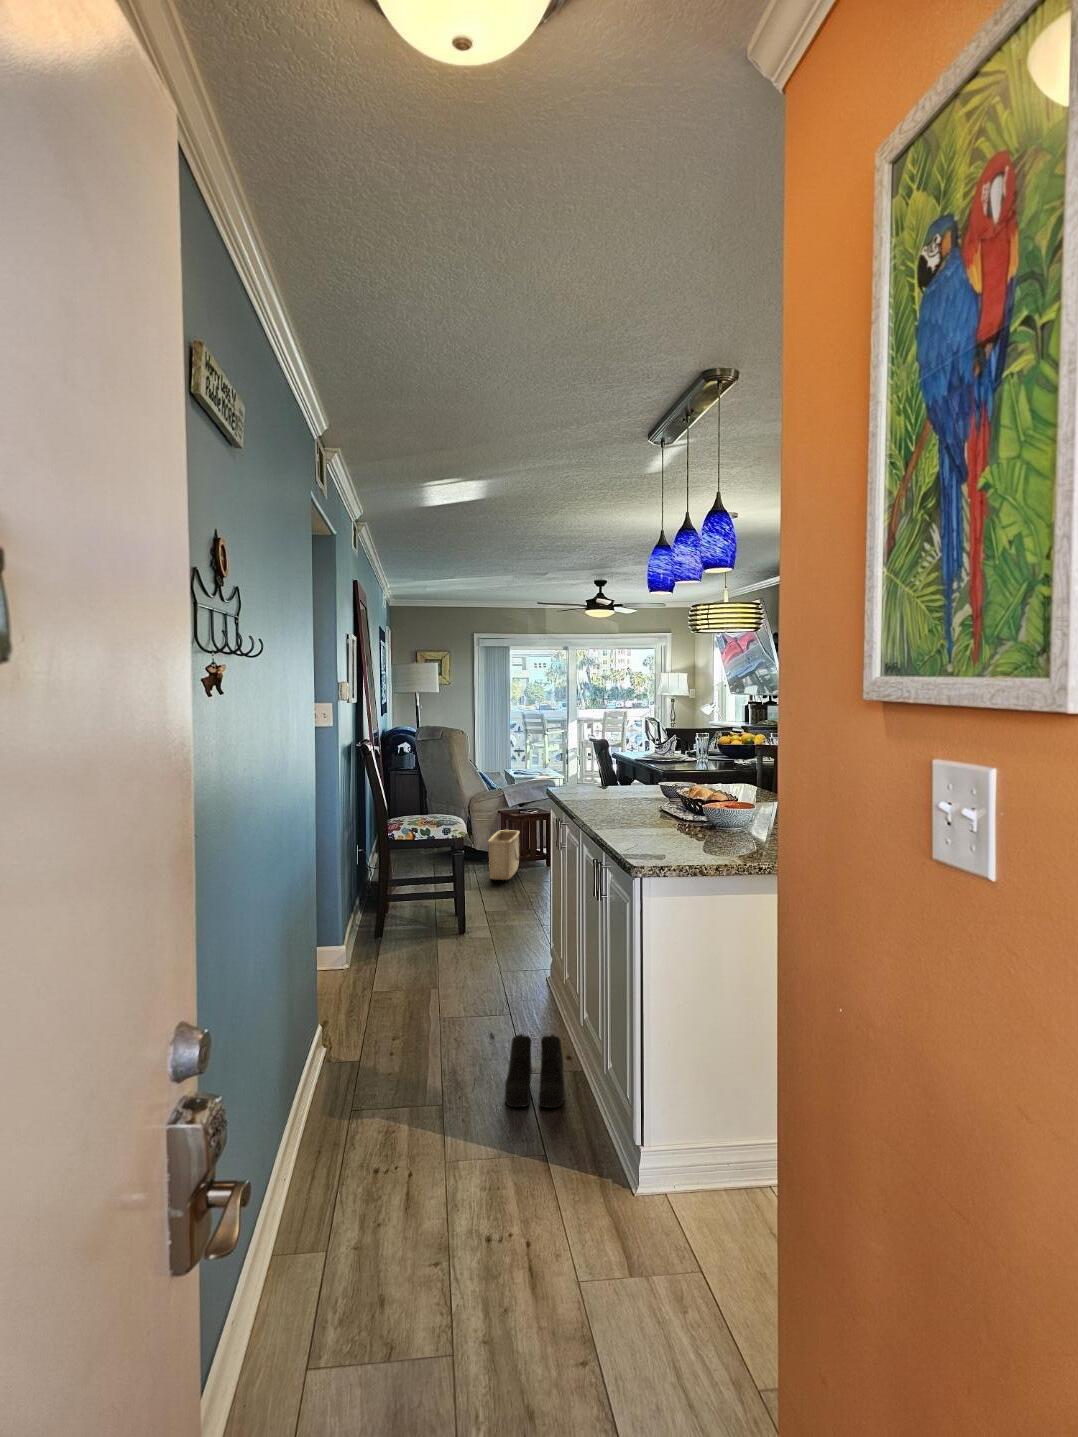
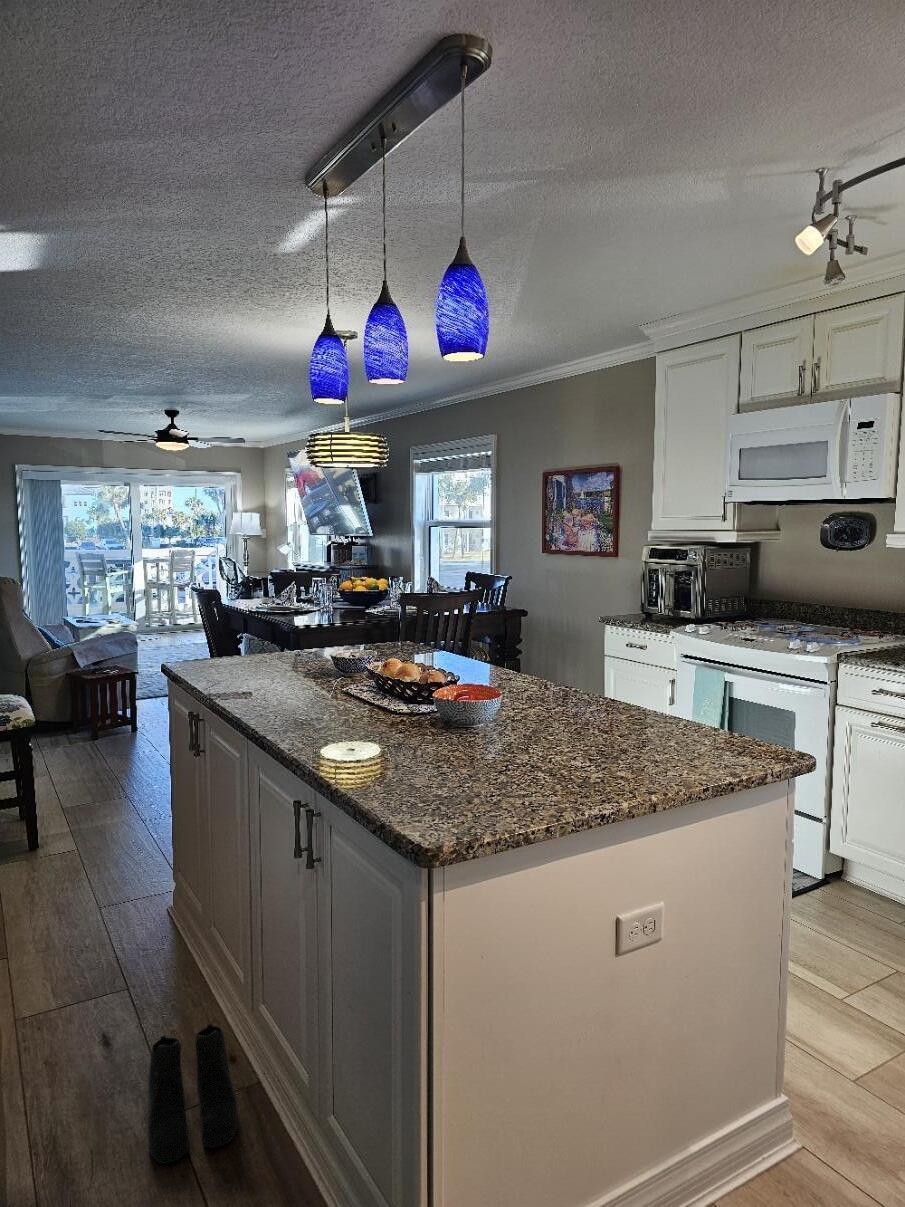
basket: present [488,830,519,880] -> none [56,697,97,760]

